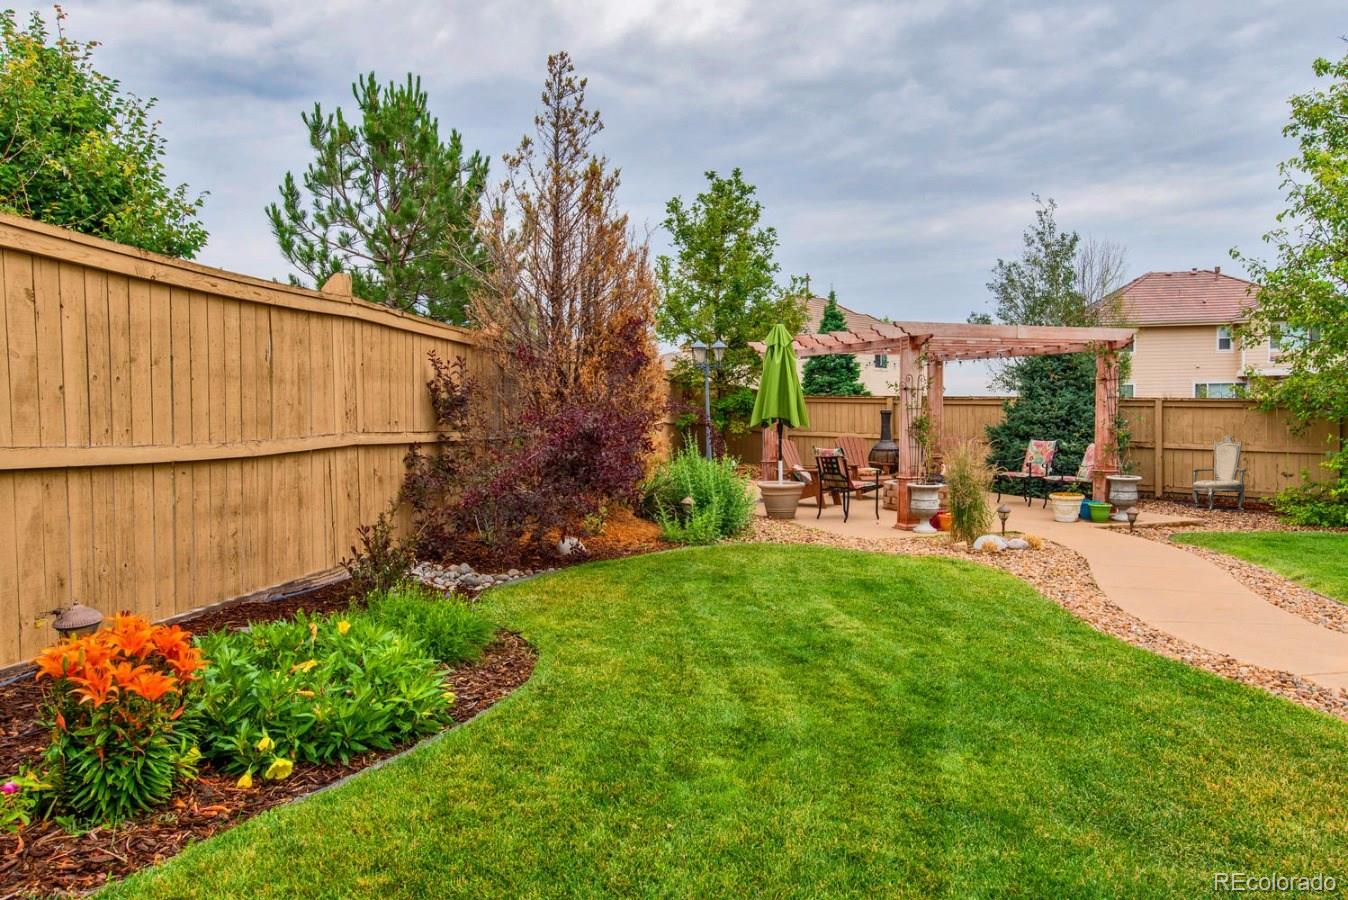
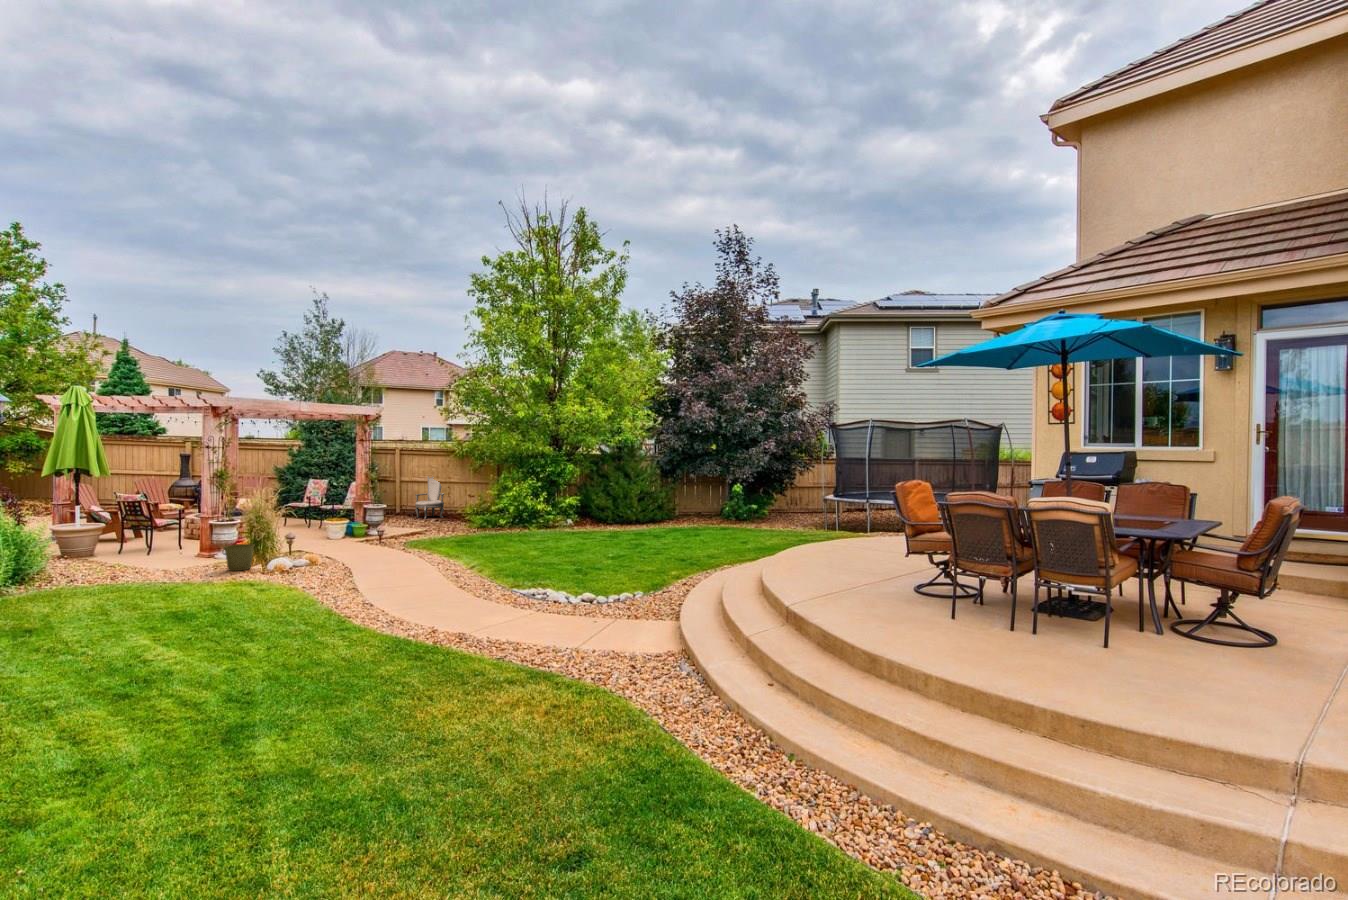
bucket: none [918,509,957,544] -> present [222,544,255,571]

